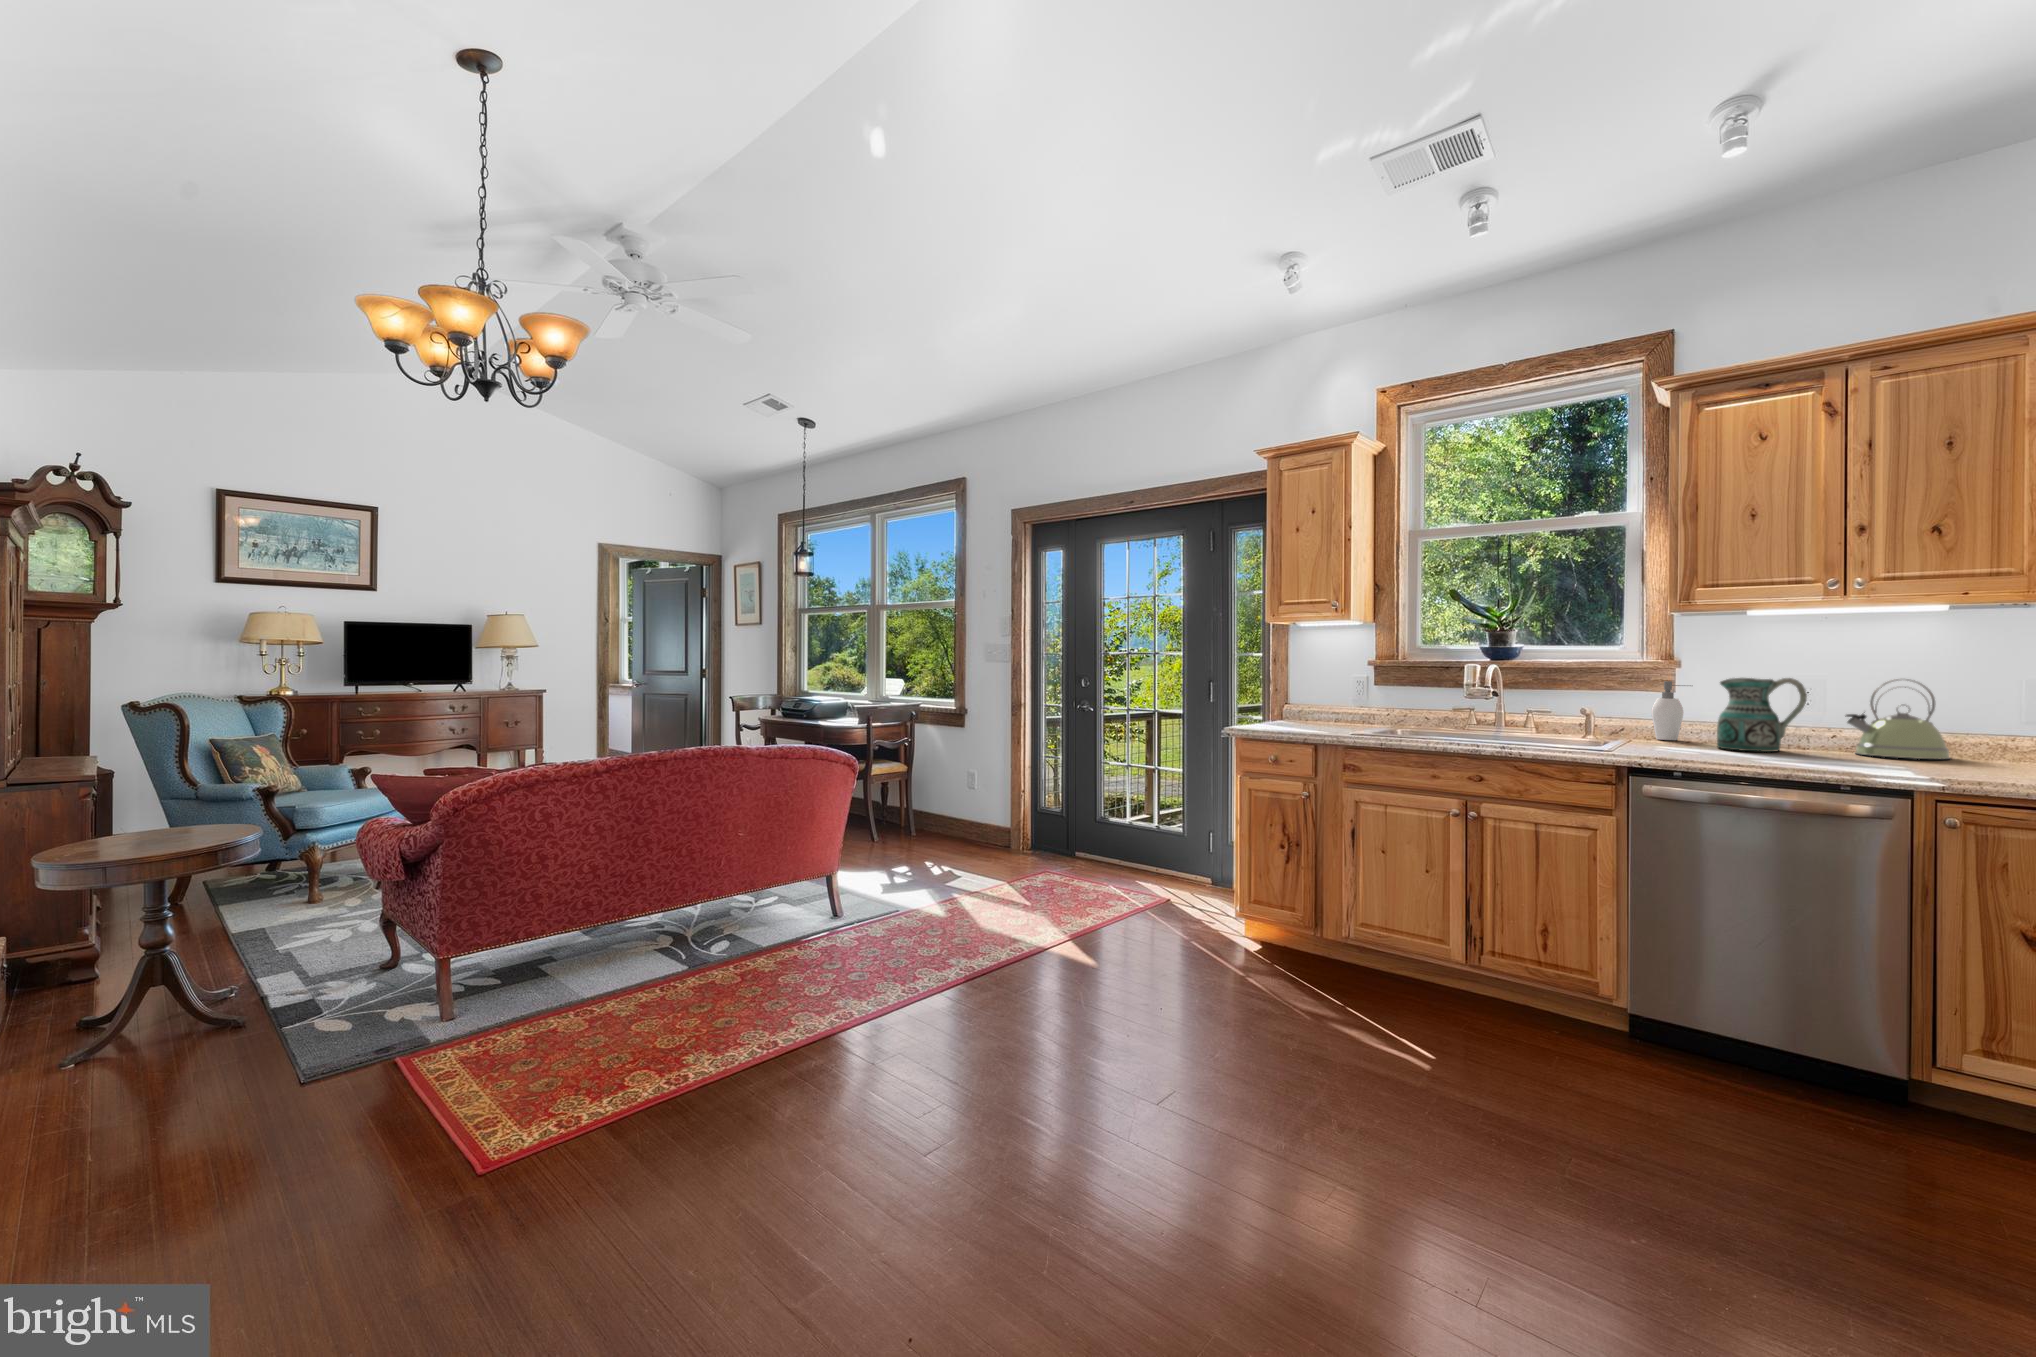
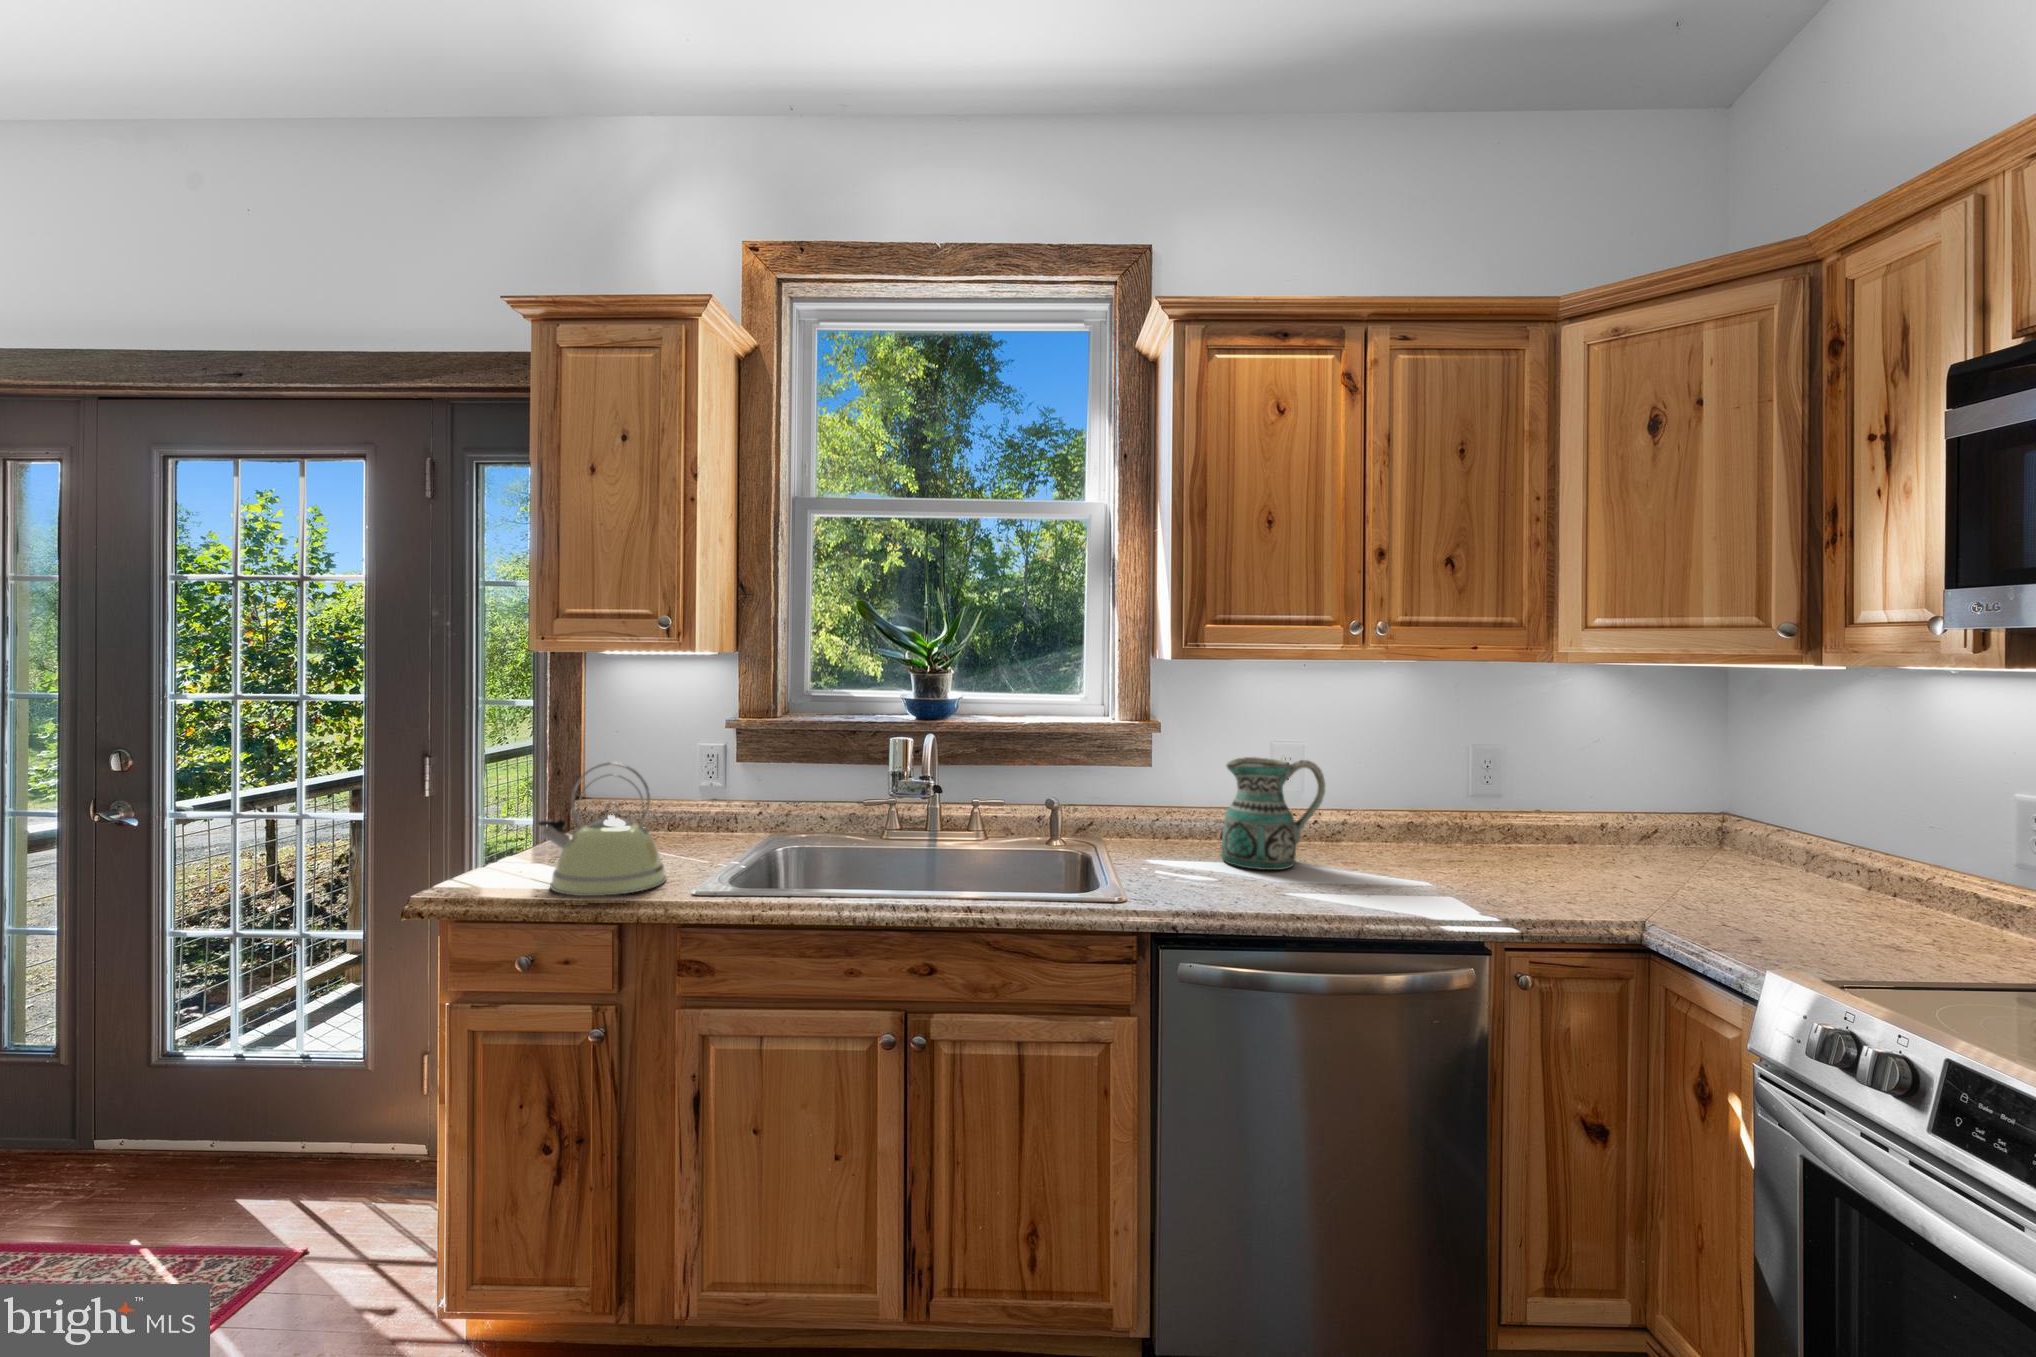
kettle: present [1845,679,1950,759] -> present [538,762,666,896]
soap dispenser: present [1651,681,1691,740] -> none [1129,755,1179,843]

